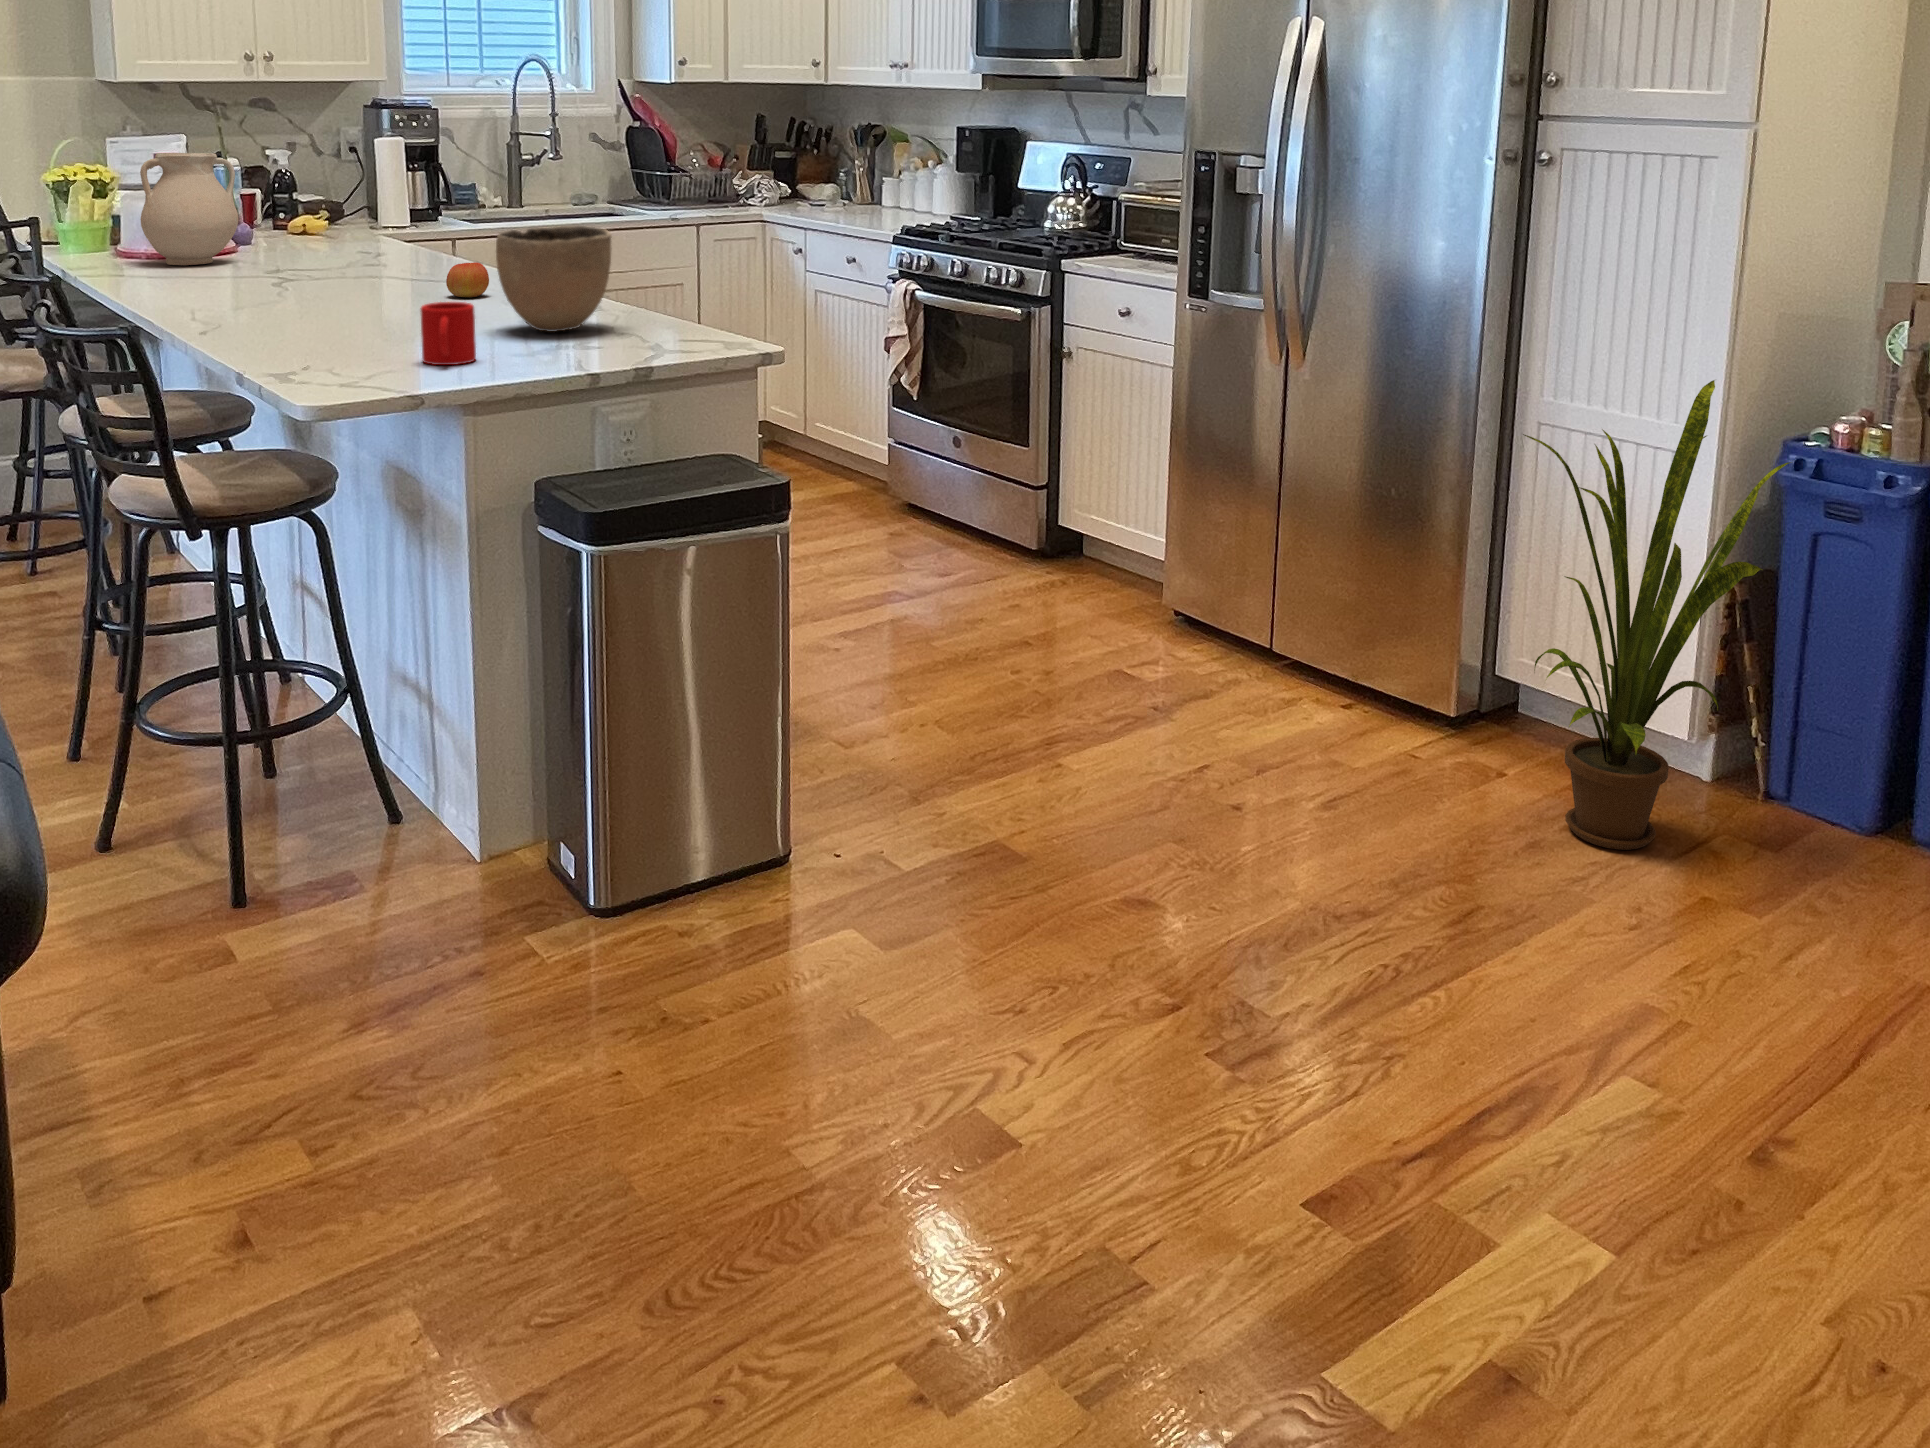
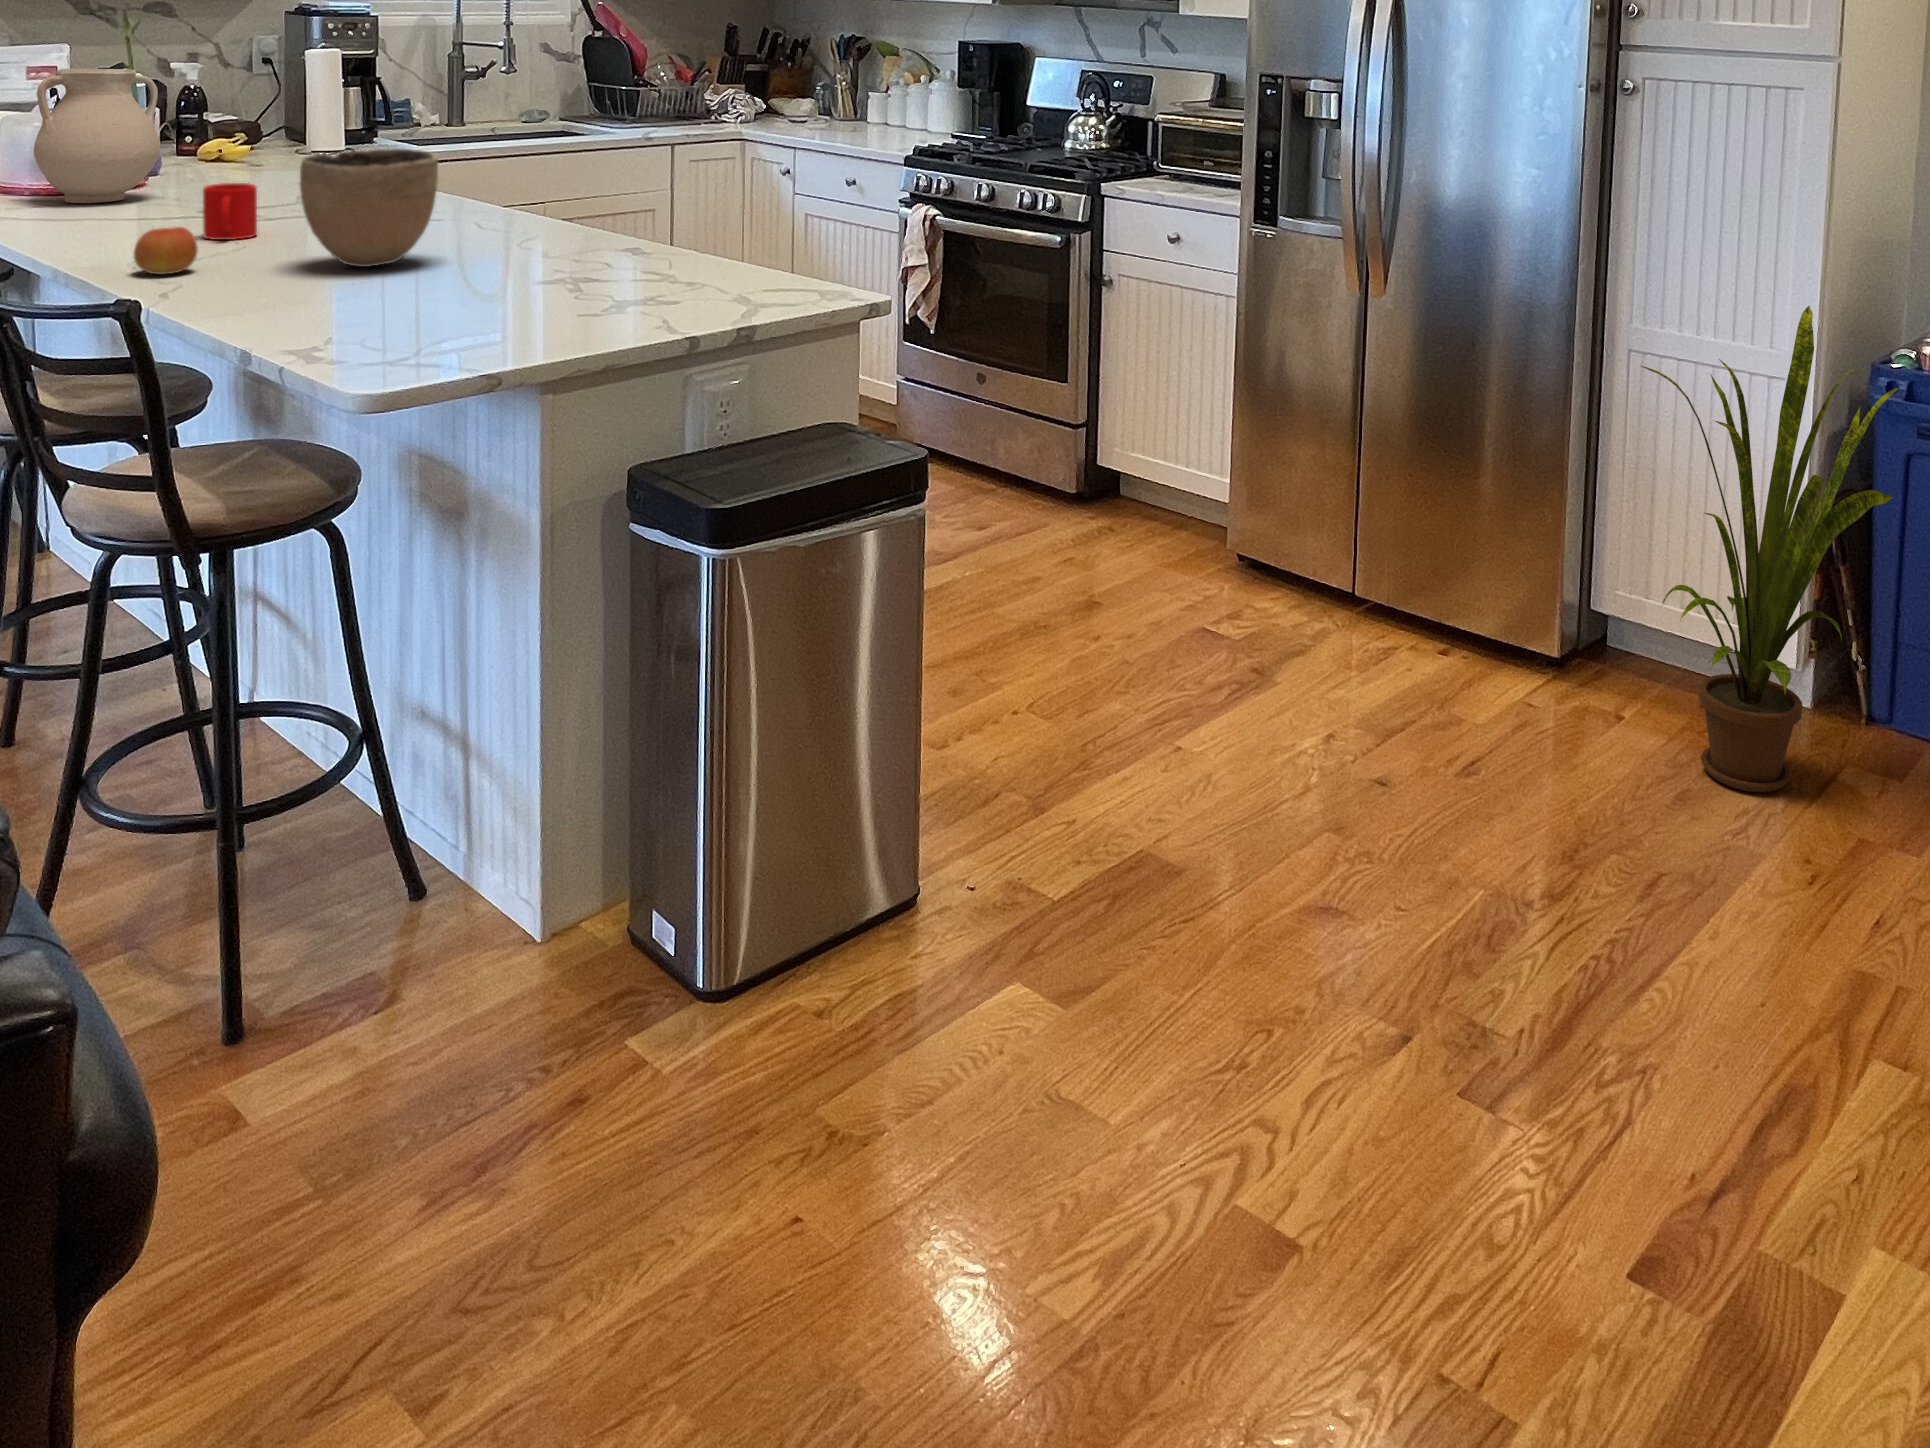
bowl: present [496,226,611,332] -> present [300,148,438,267]
apple: present [446,262,489,297] -> present [134,227,198,275]
mug: present [420,302,476,365] -> present [203,183,257,240]

